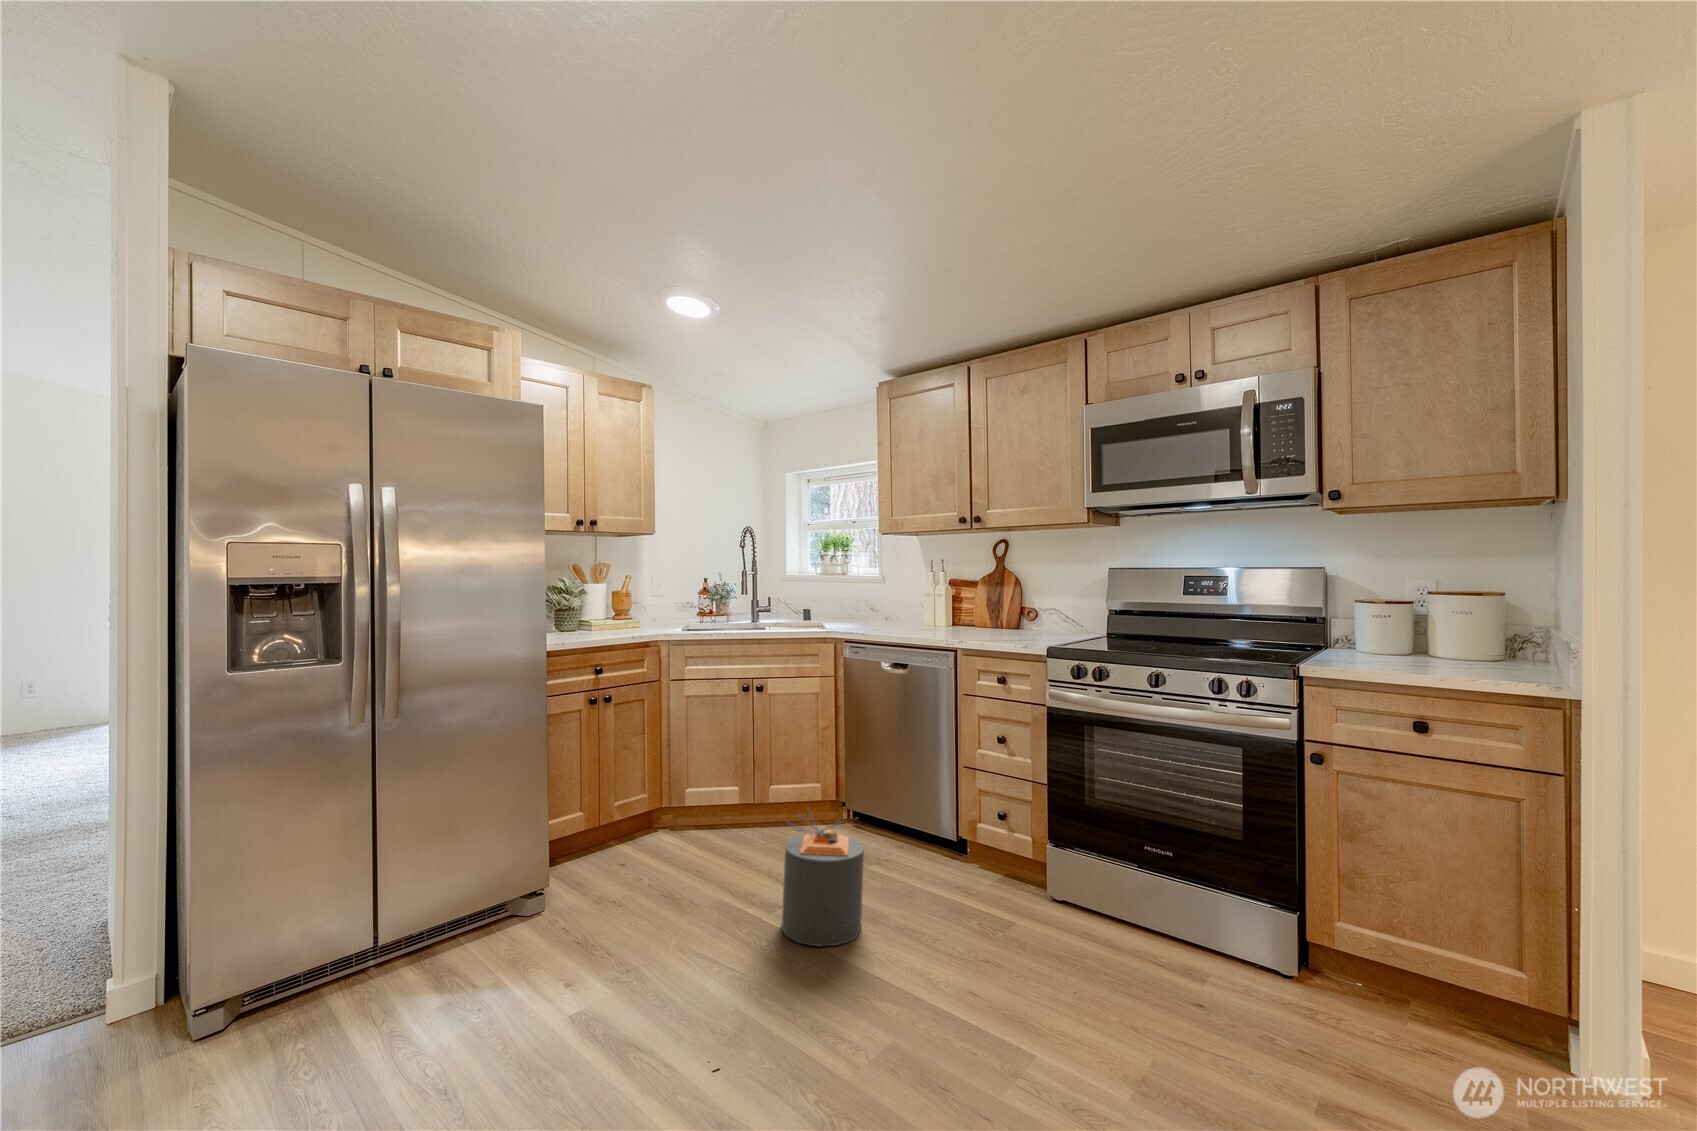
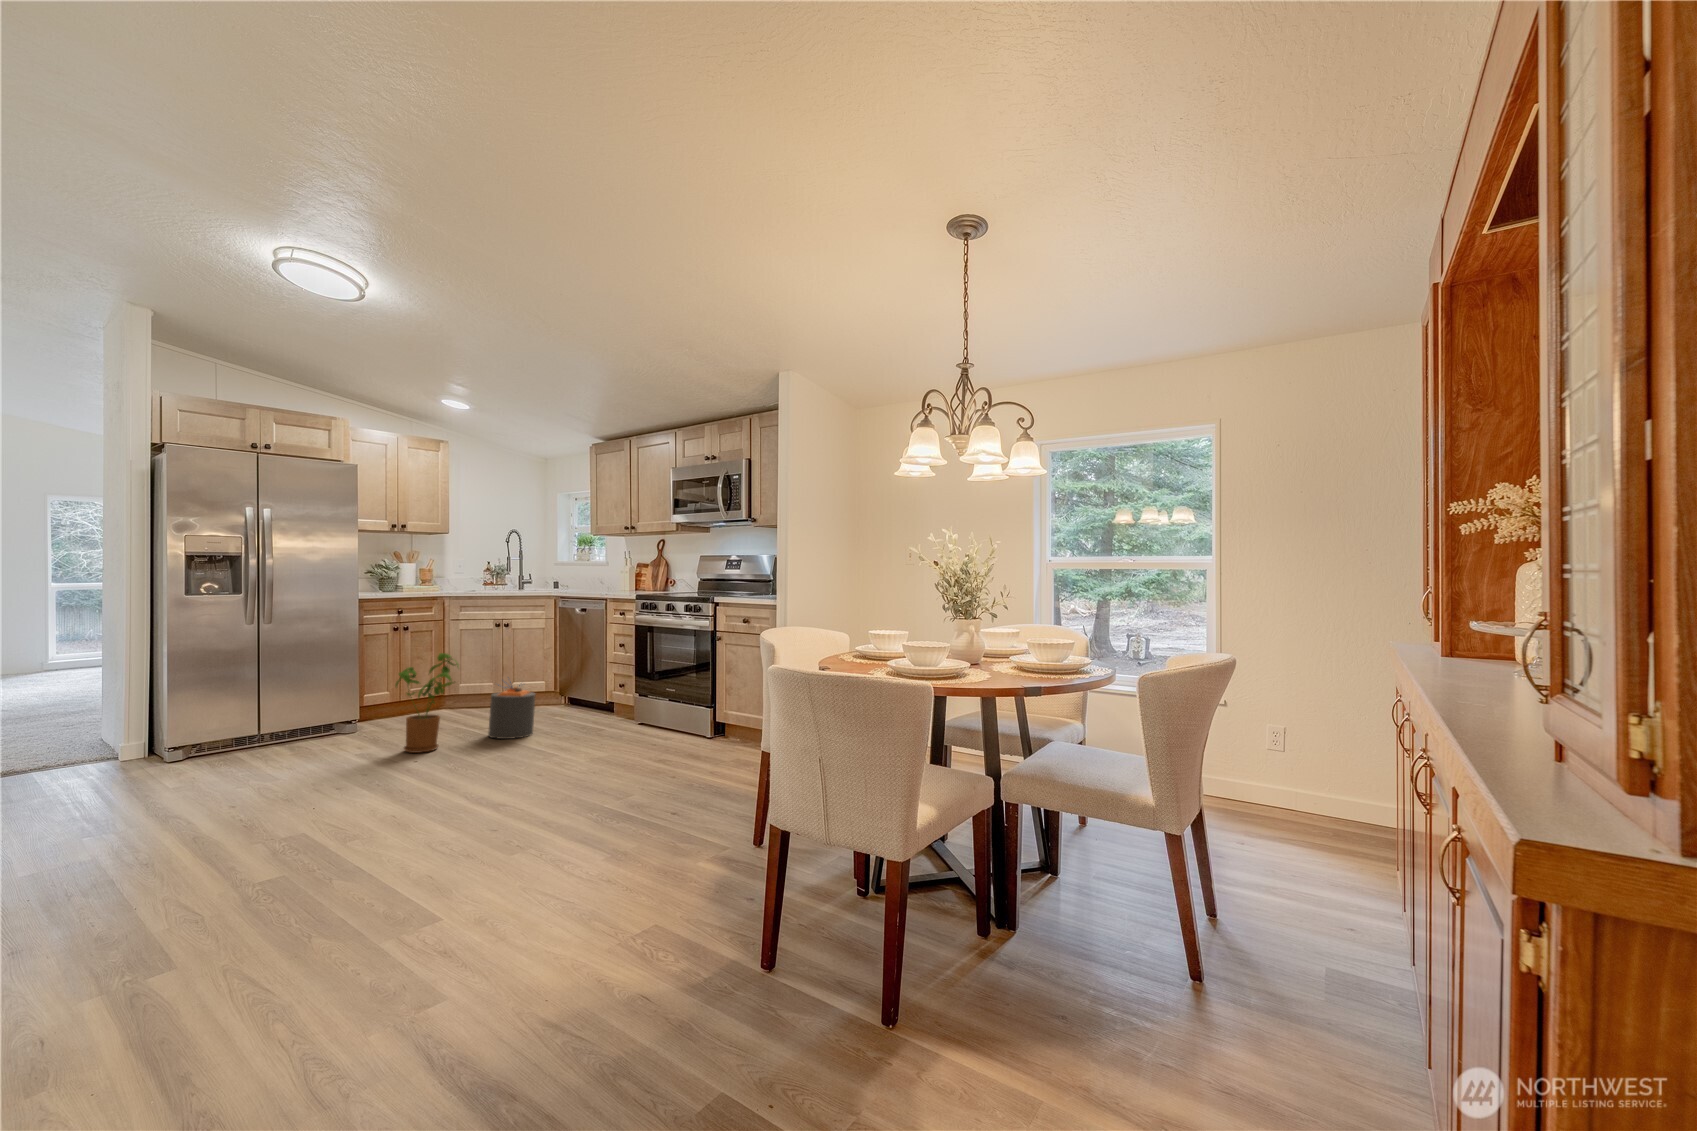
house plant: none [627,779,747,1004] -> present [396,653,459,753]

